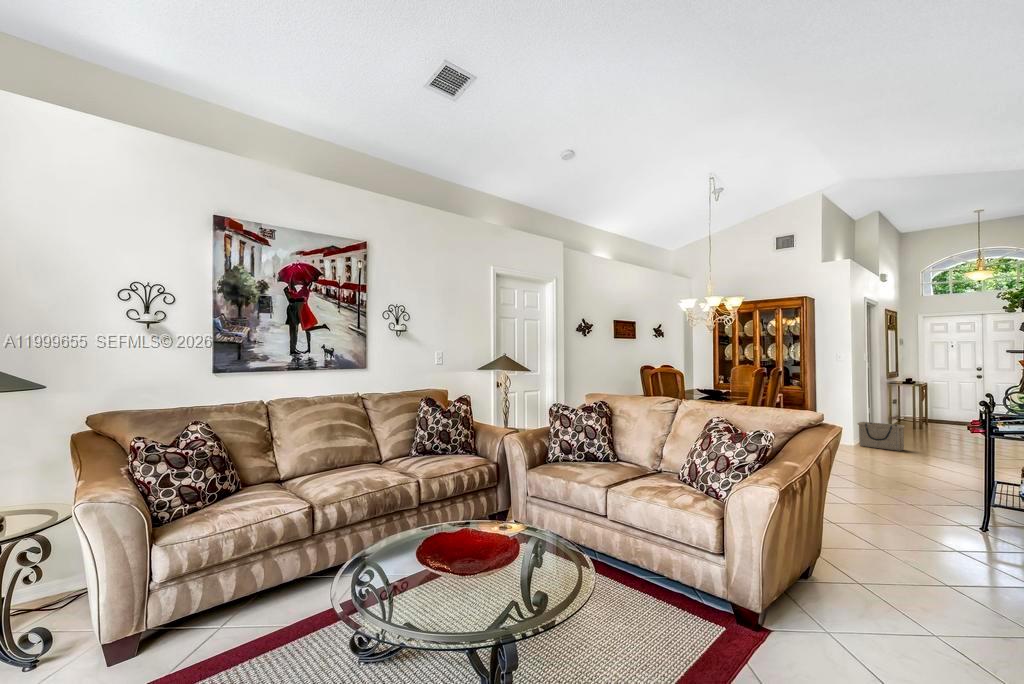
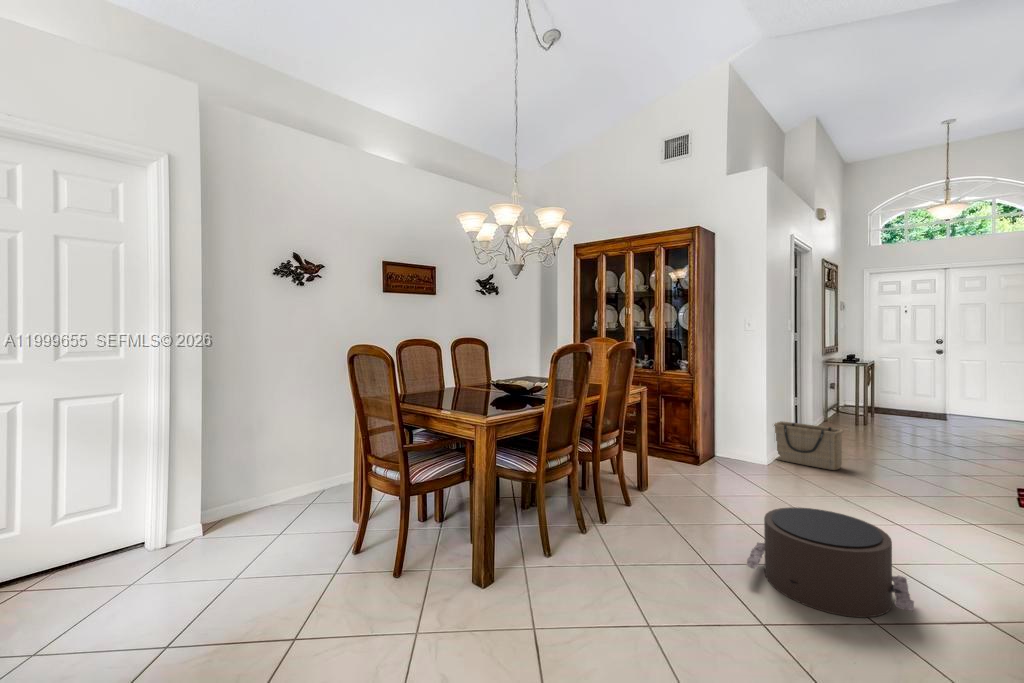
pouf: none [860,454,938,492] -> present [747,507,914,617]

